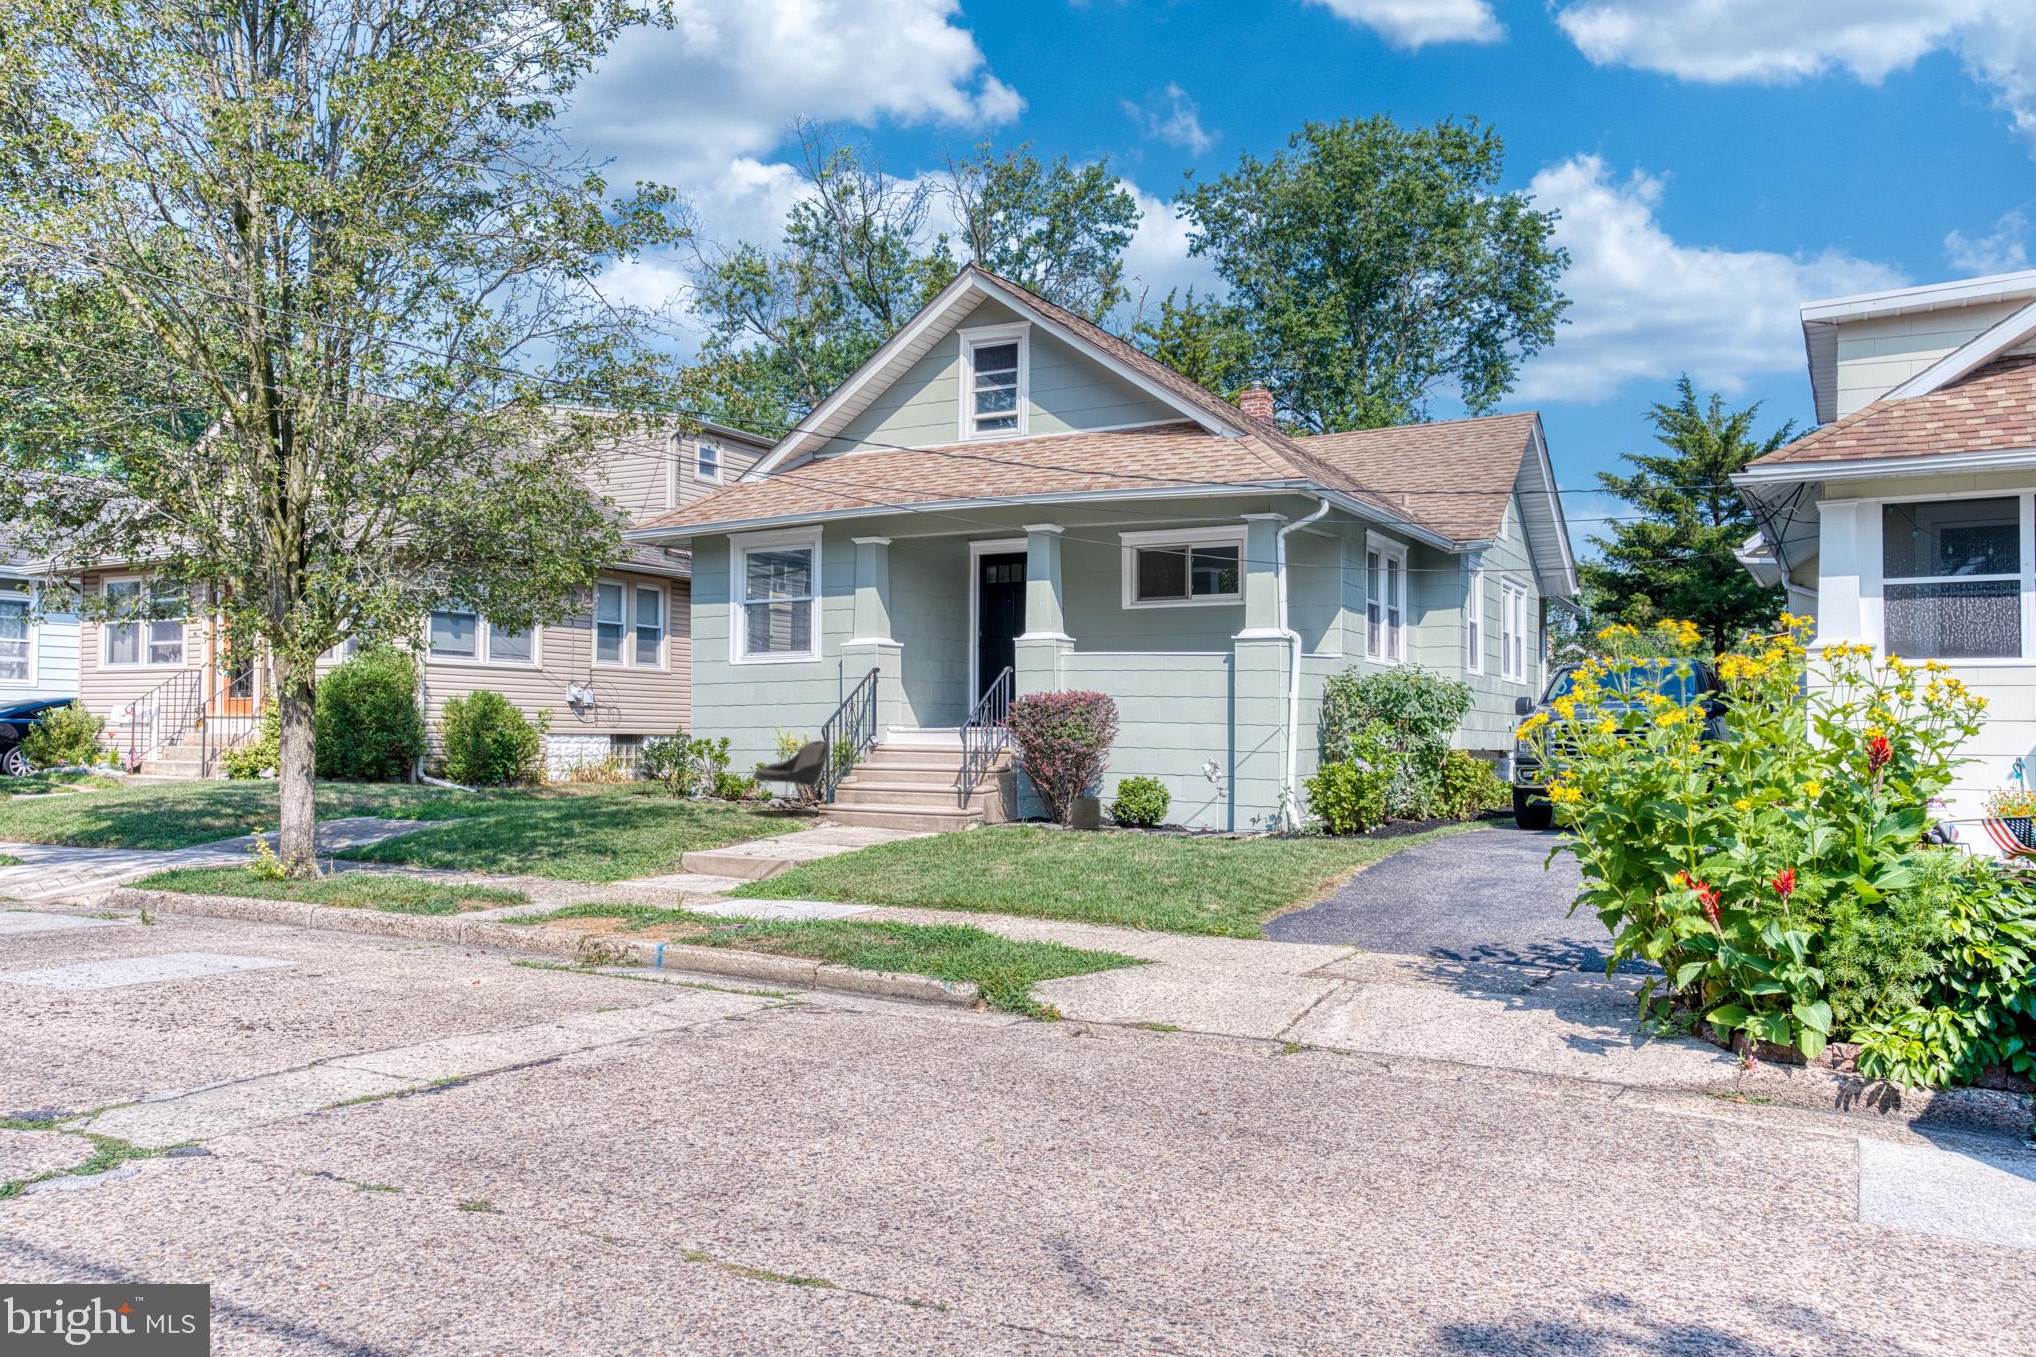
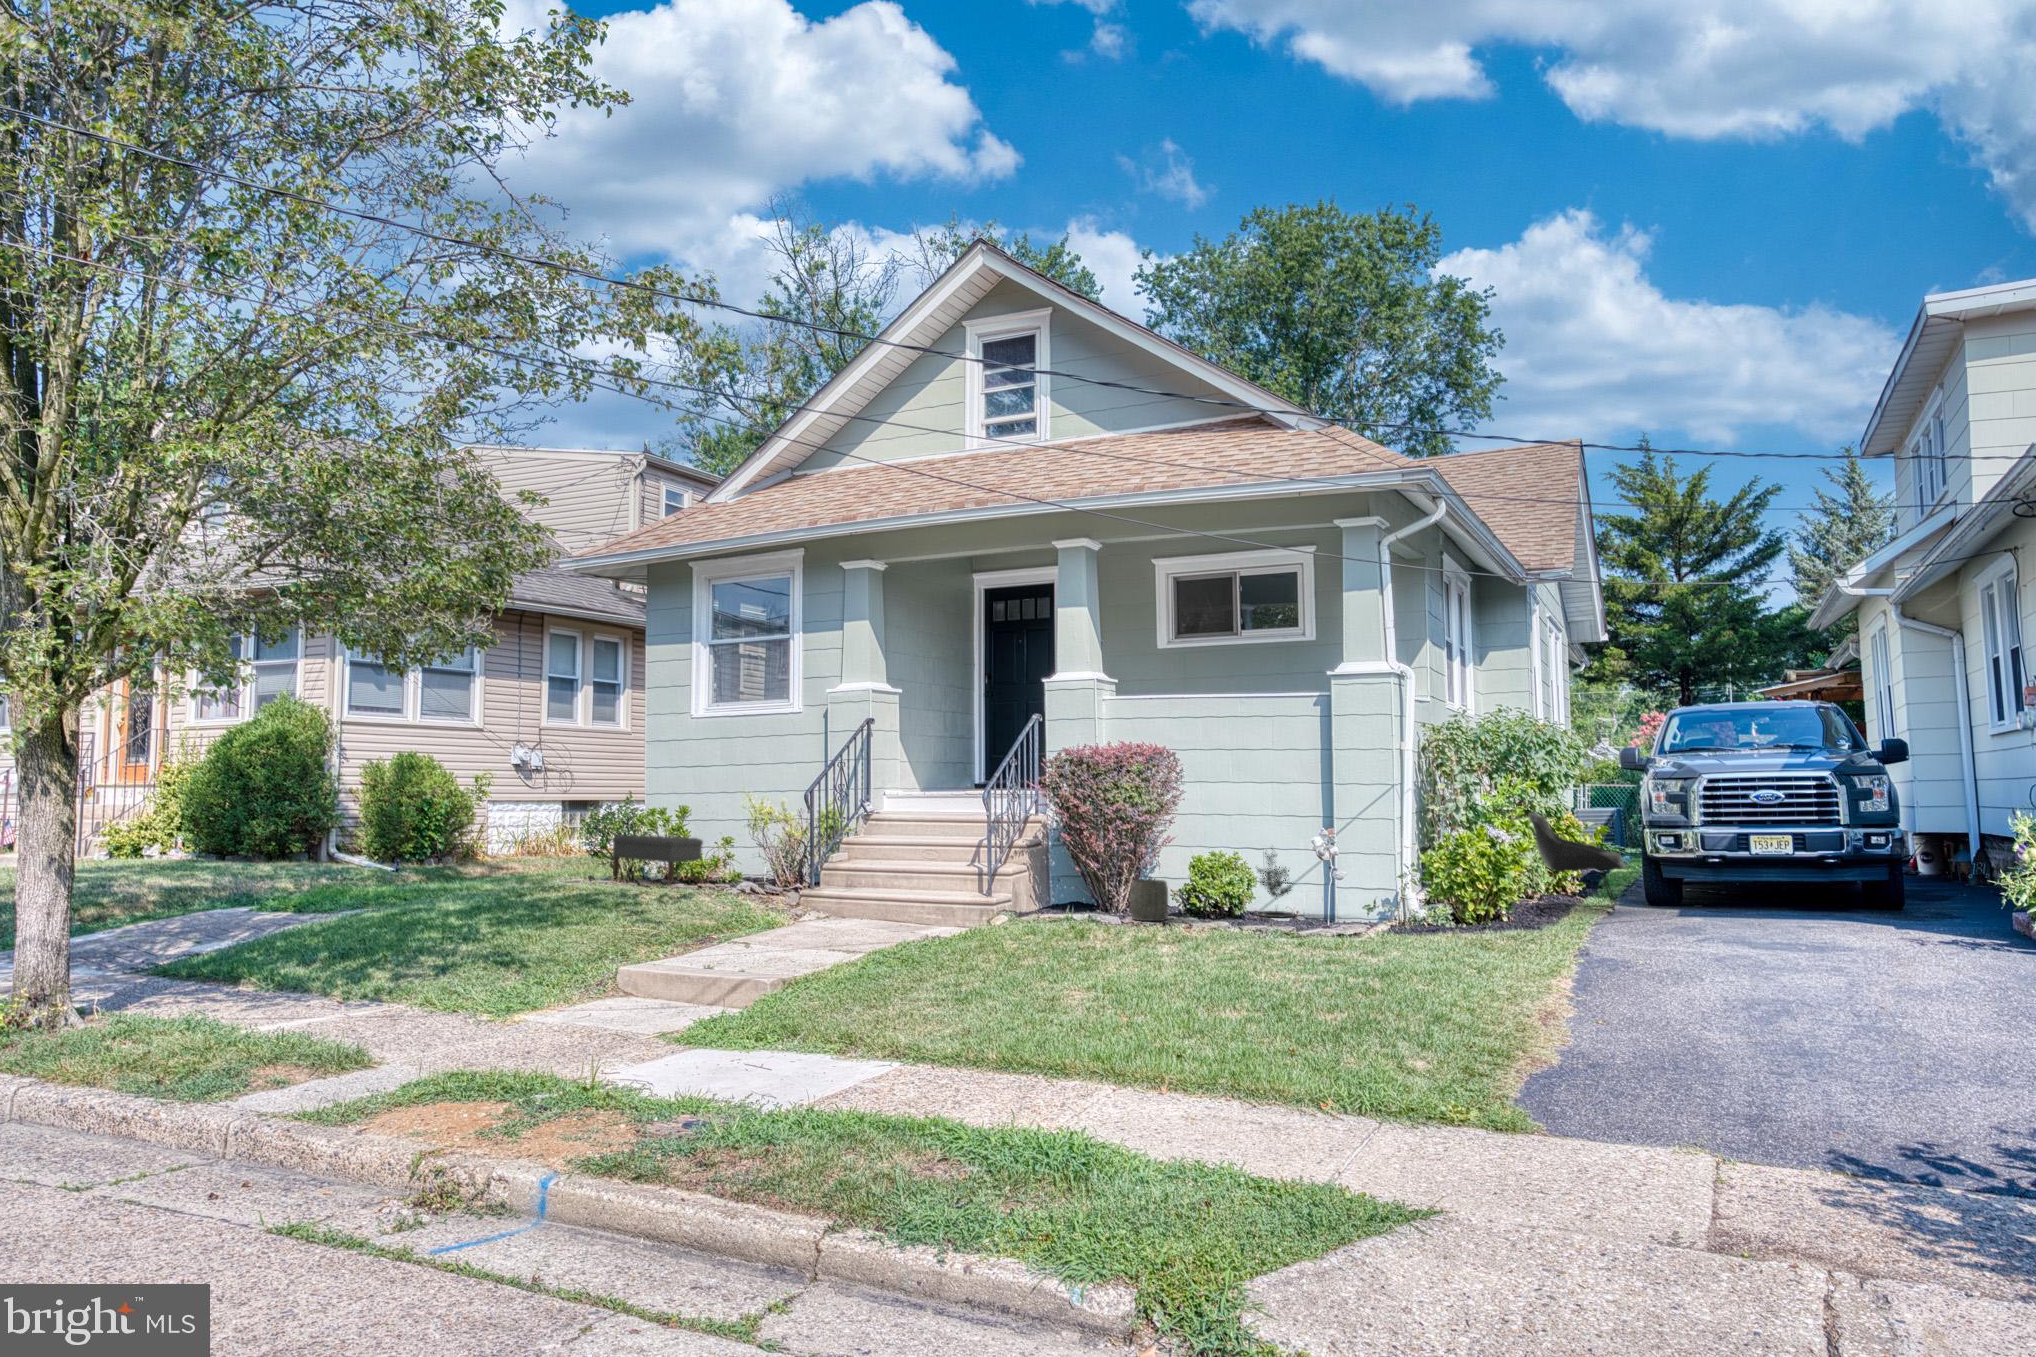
lounge chair: present [753,741,830,815] -> present [1528,812,1625,914]
potted tree: present [631,752,657,794] -> present [1256,848,1295,917]
bench: none [666,762,741,802] -> present [612,835,703,885]

